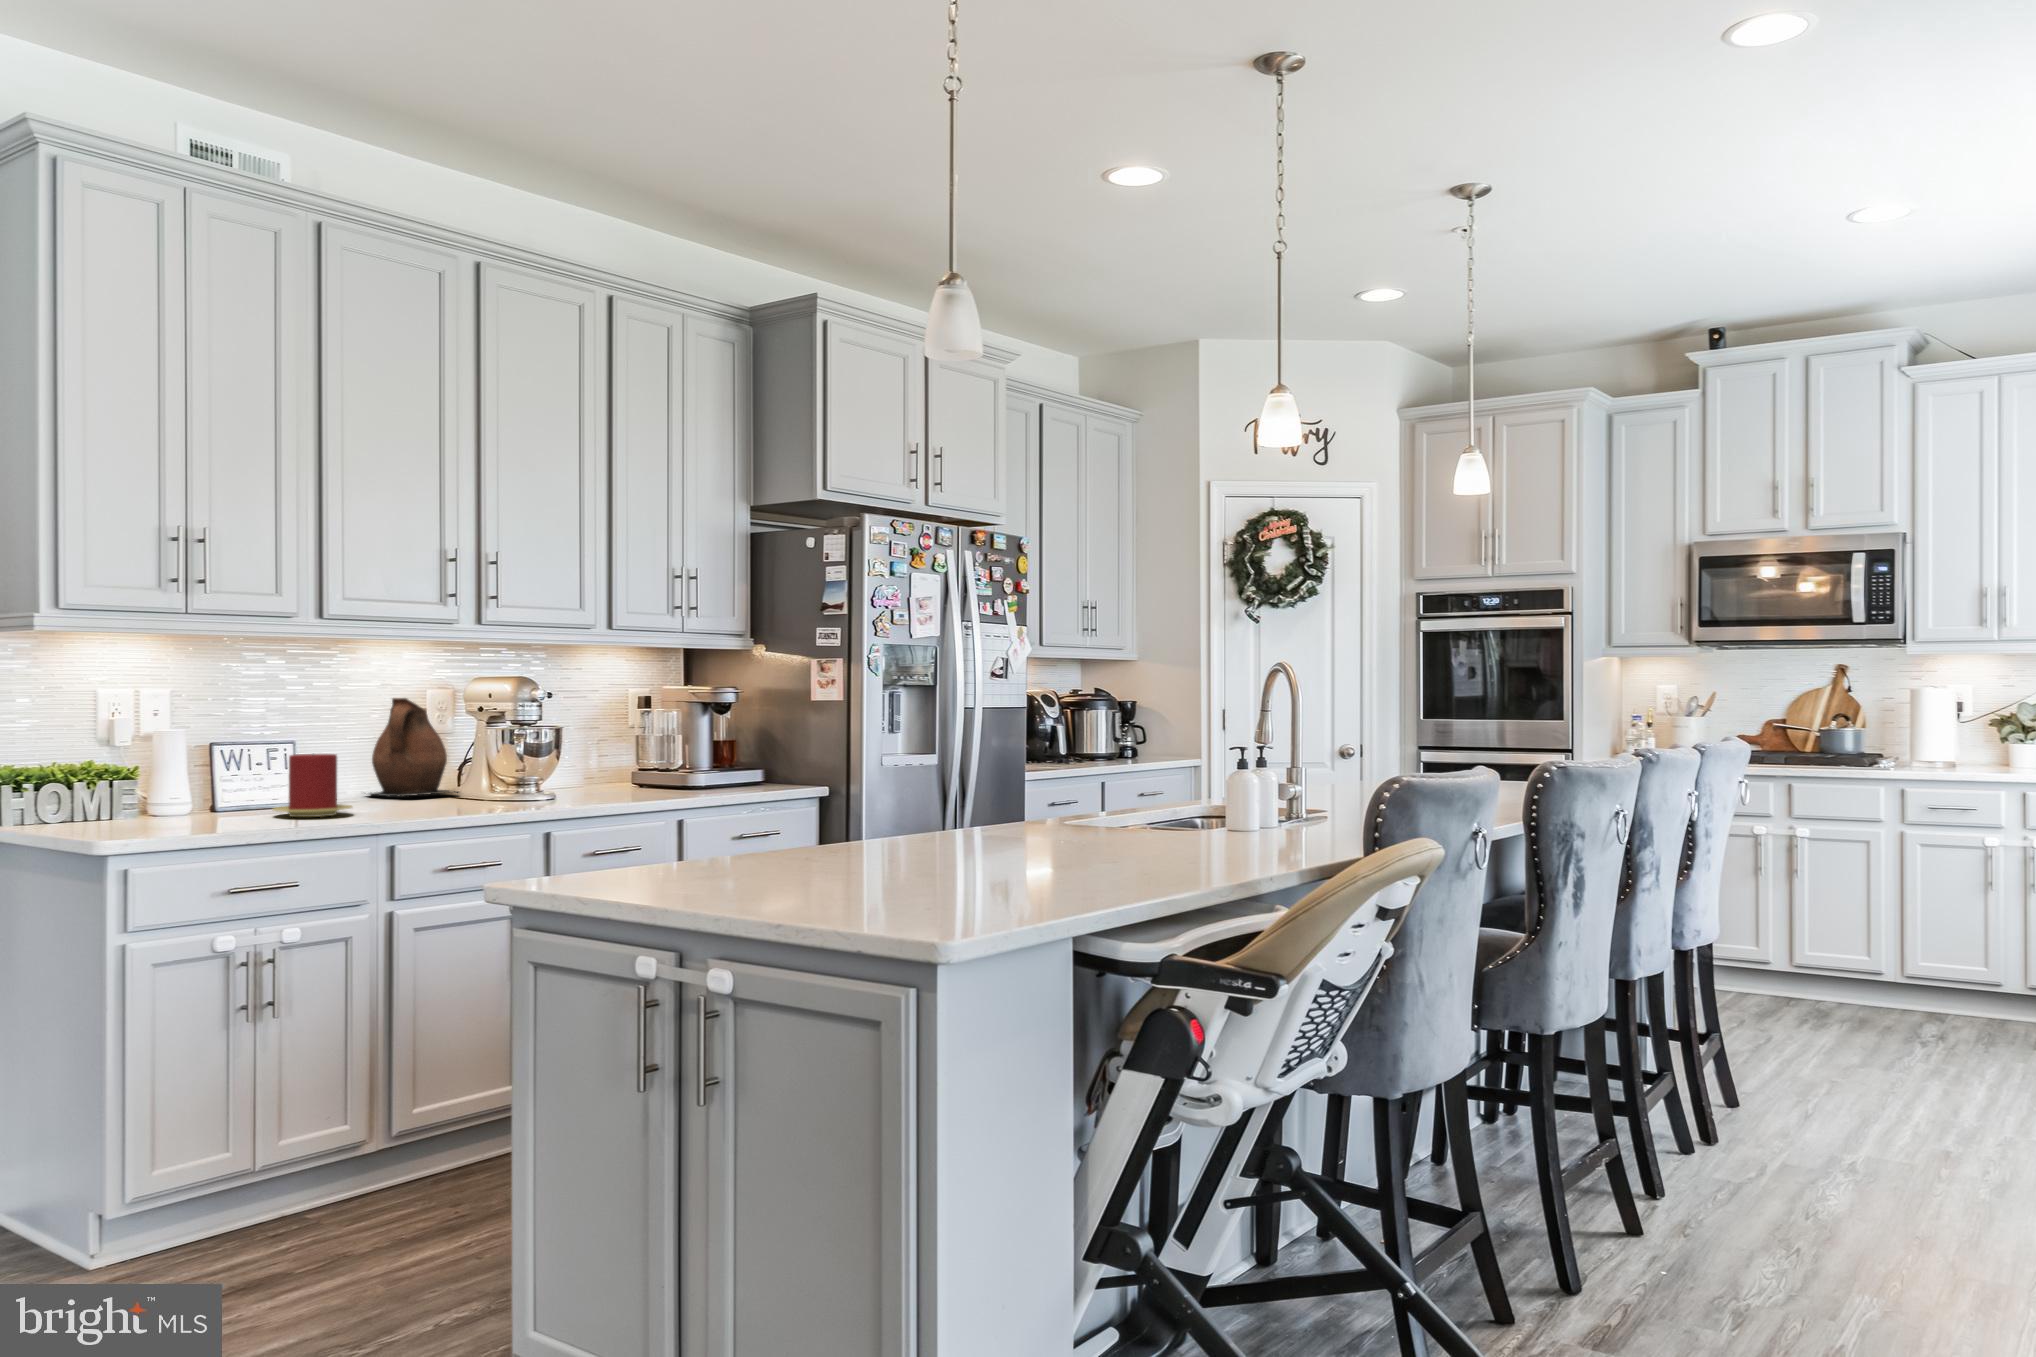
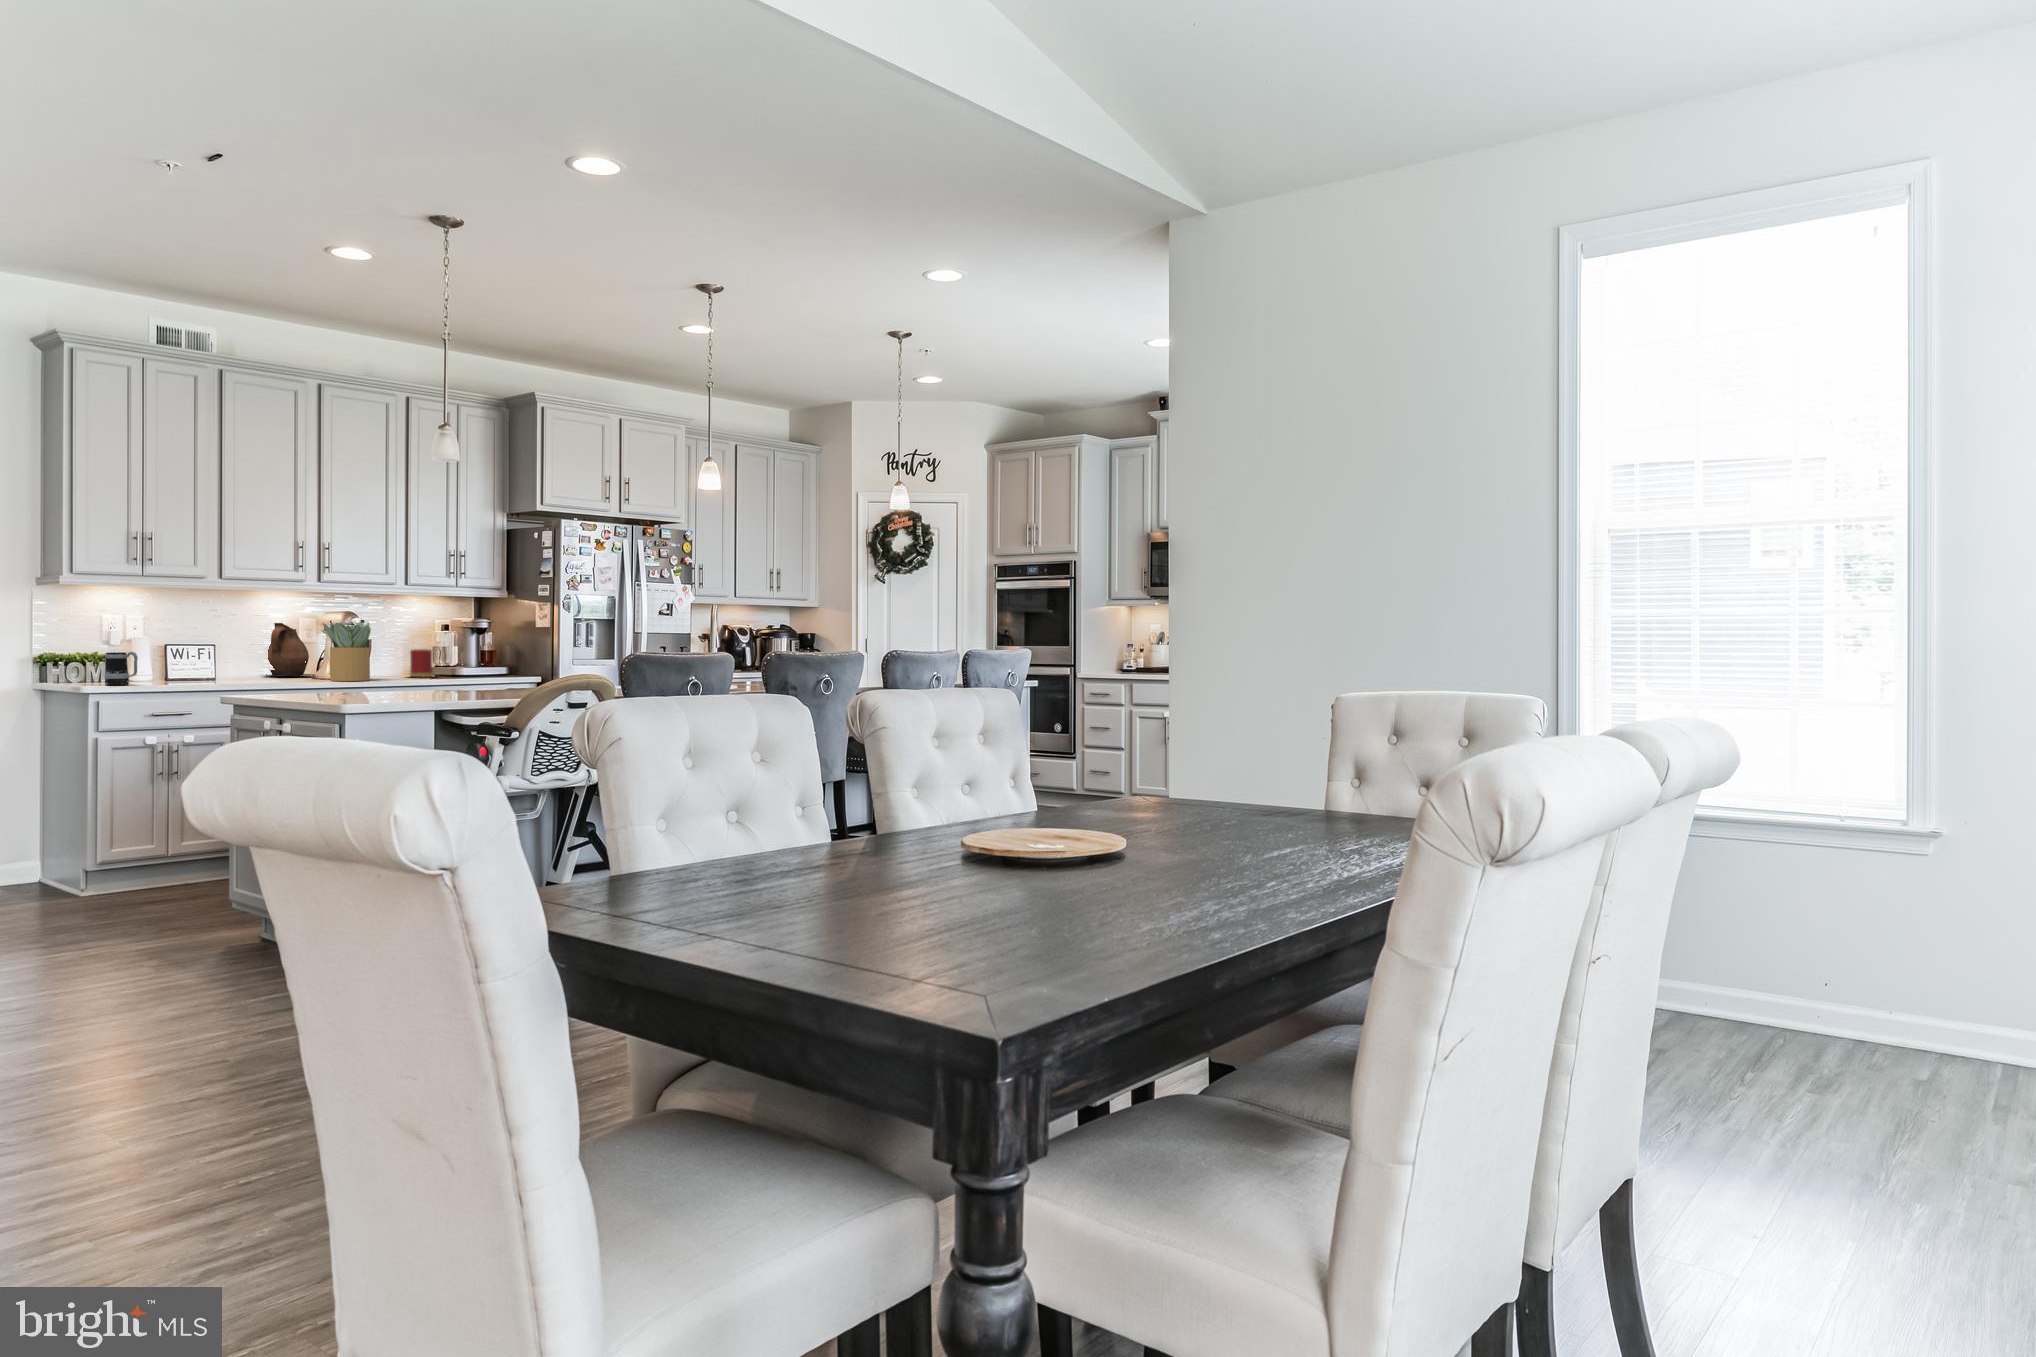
potted plant: none [498,695,577,807] -> present [323,622,371,681]
candle: present [273,754,352,817] -> present [409,649,434,677]
mug: none [126,763,191,833] -> present [105,652,138,685]

